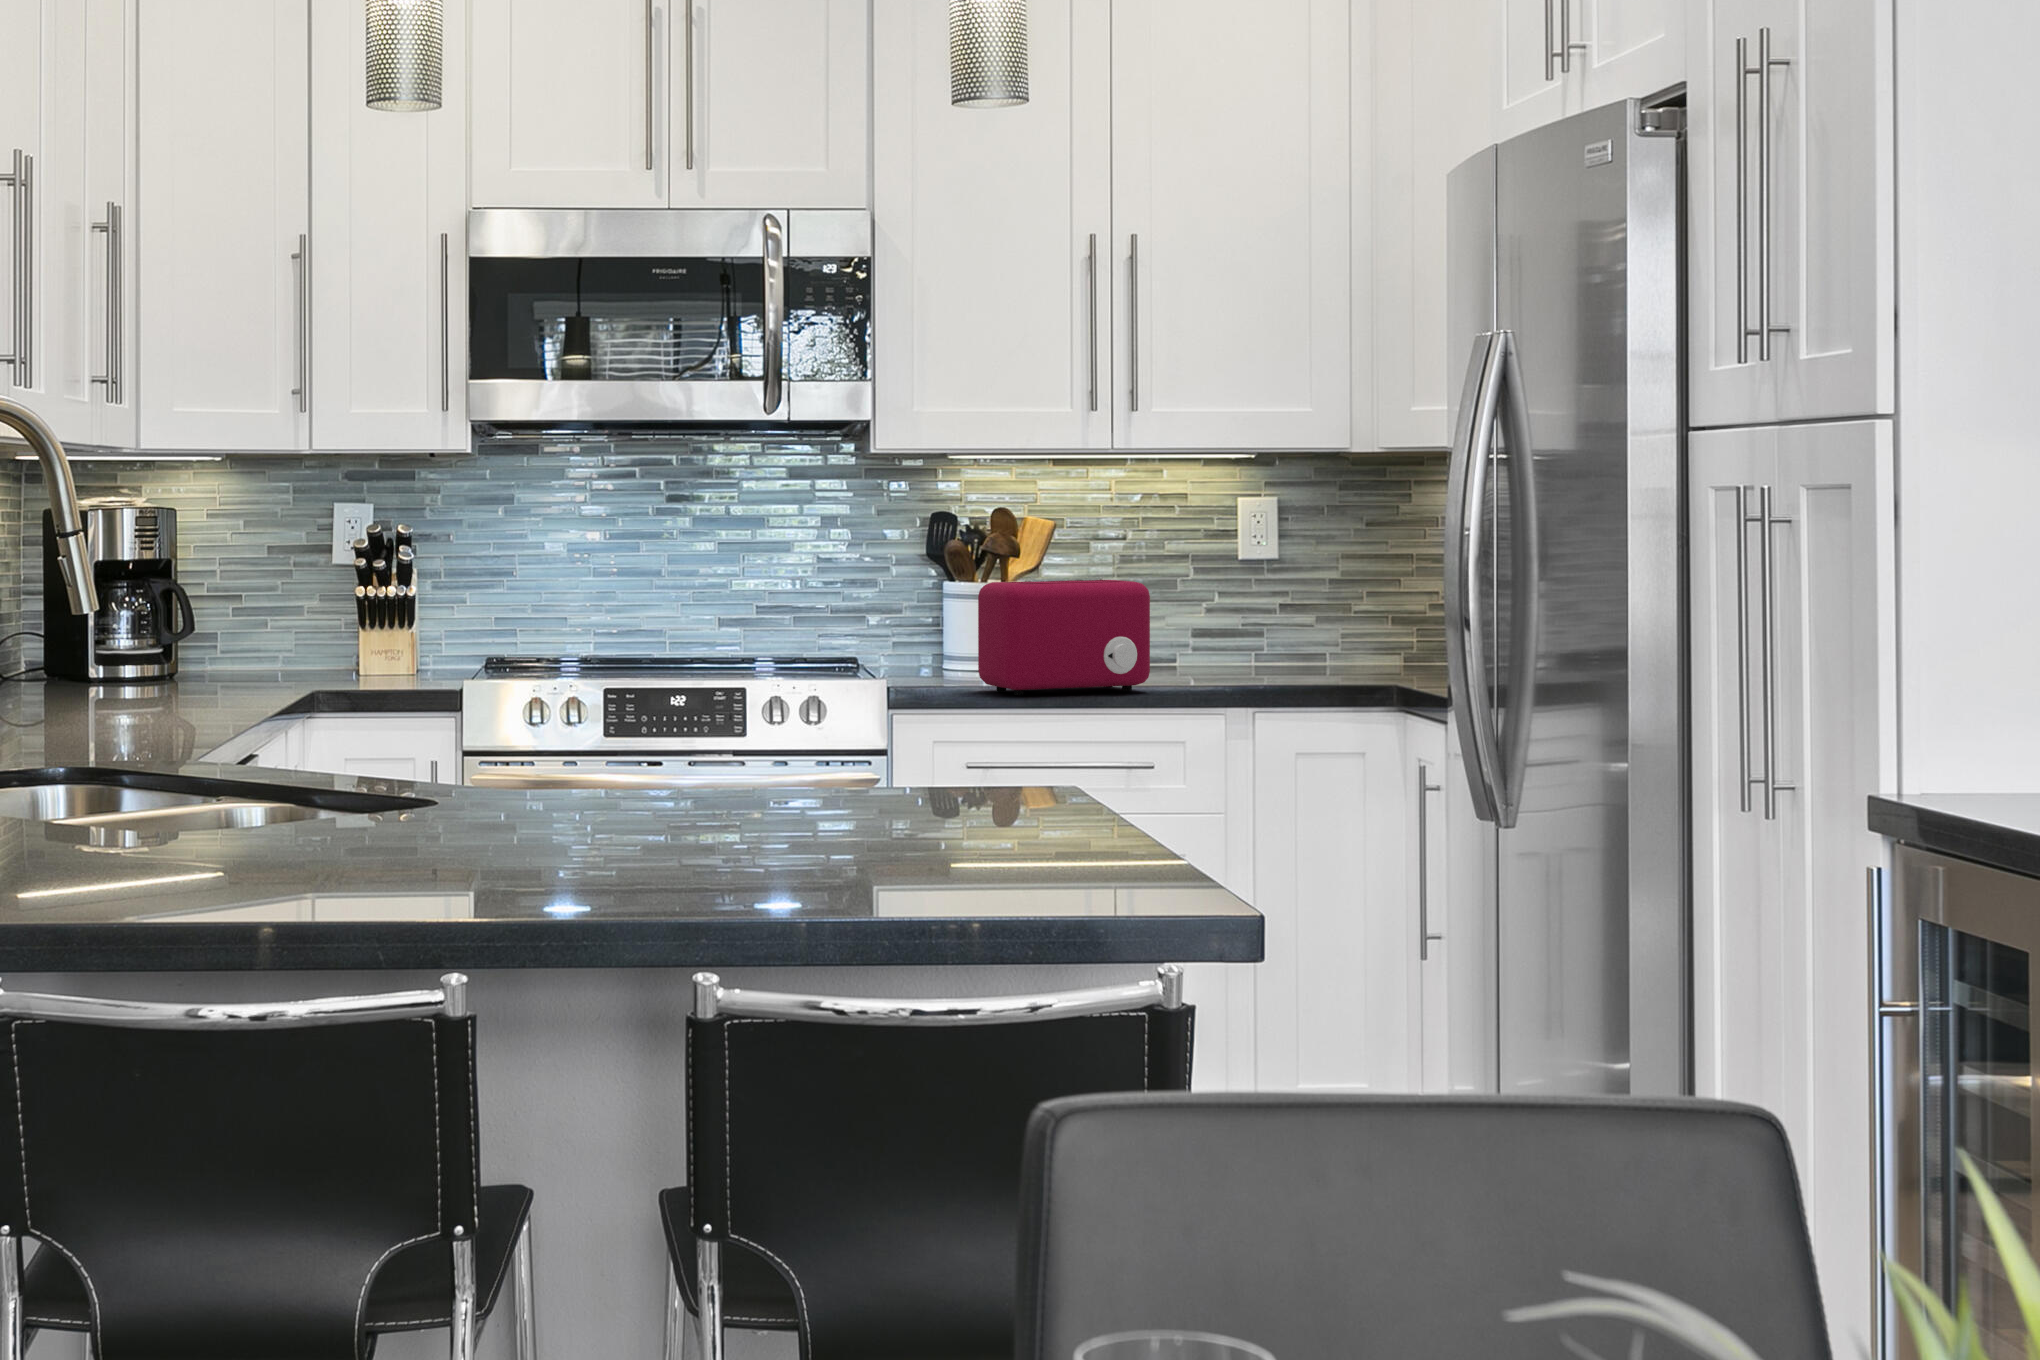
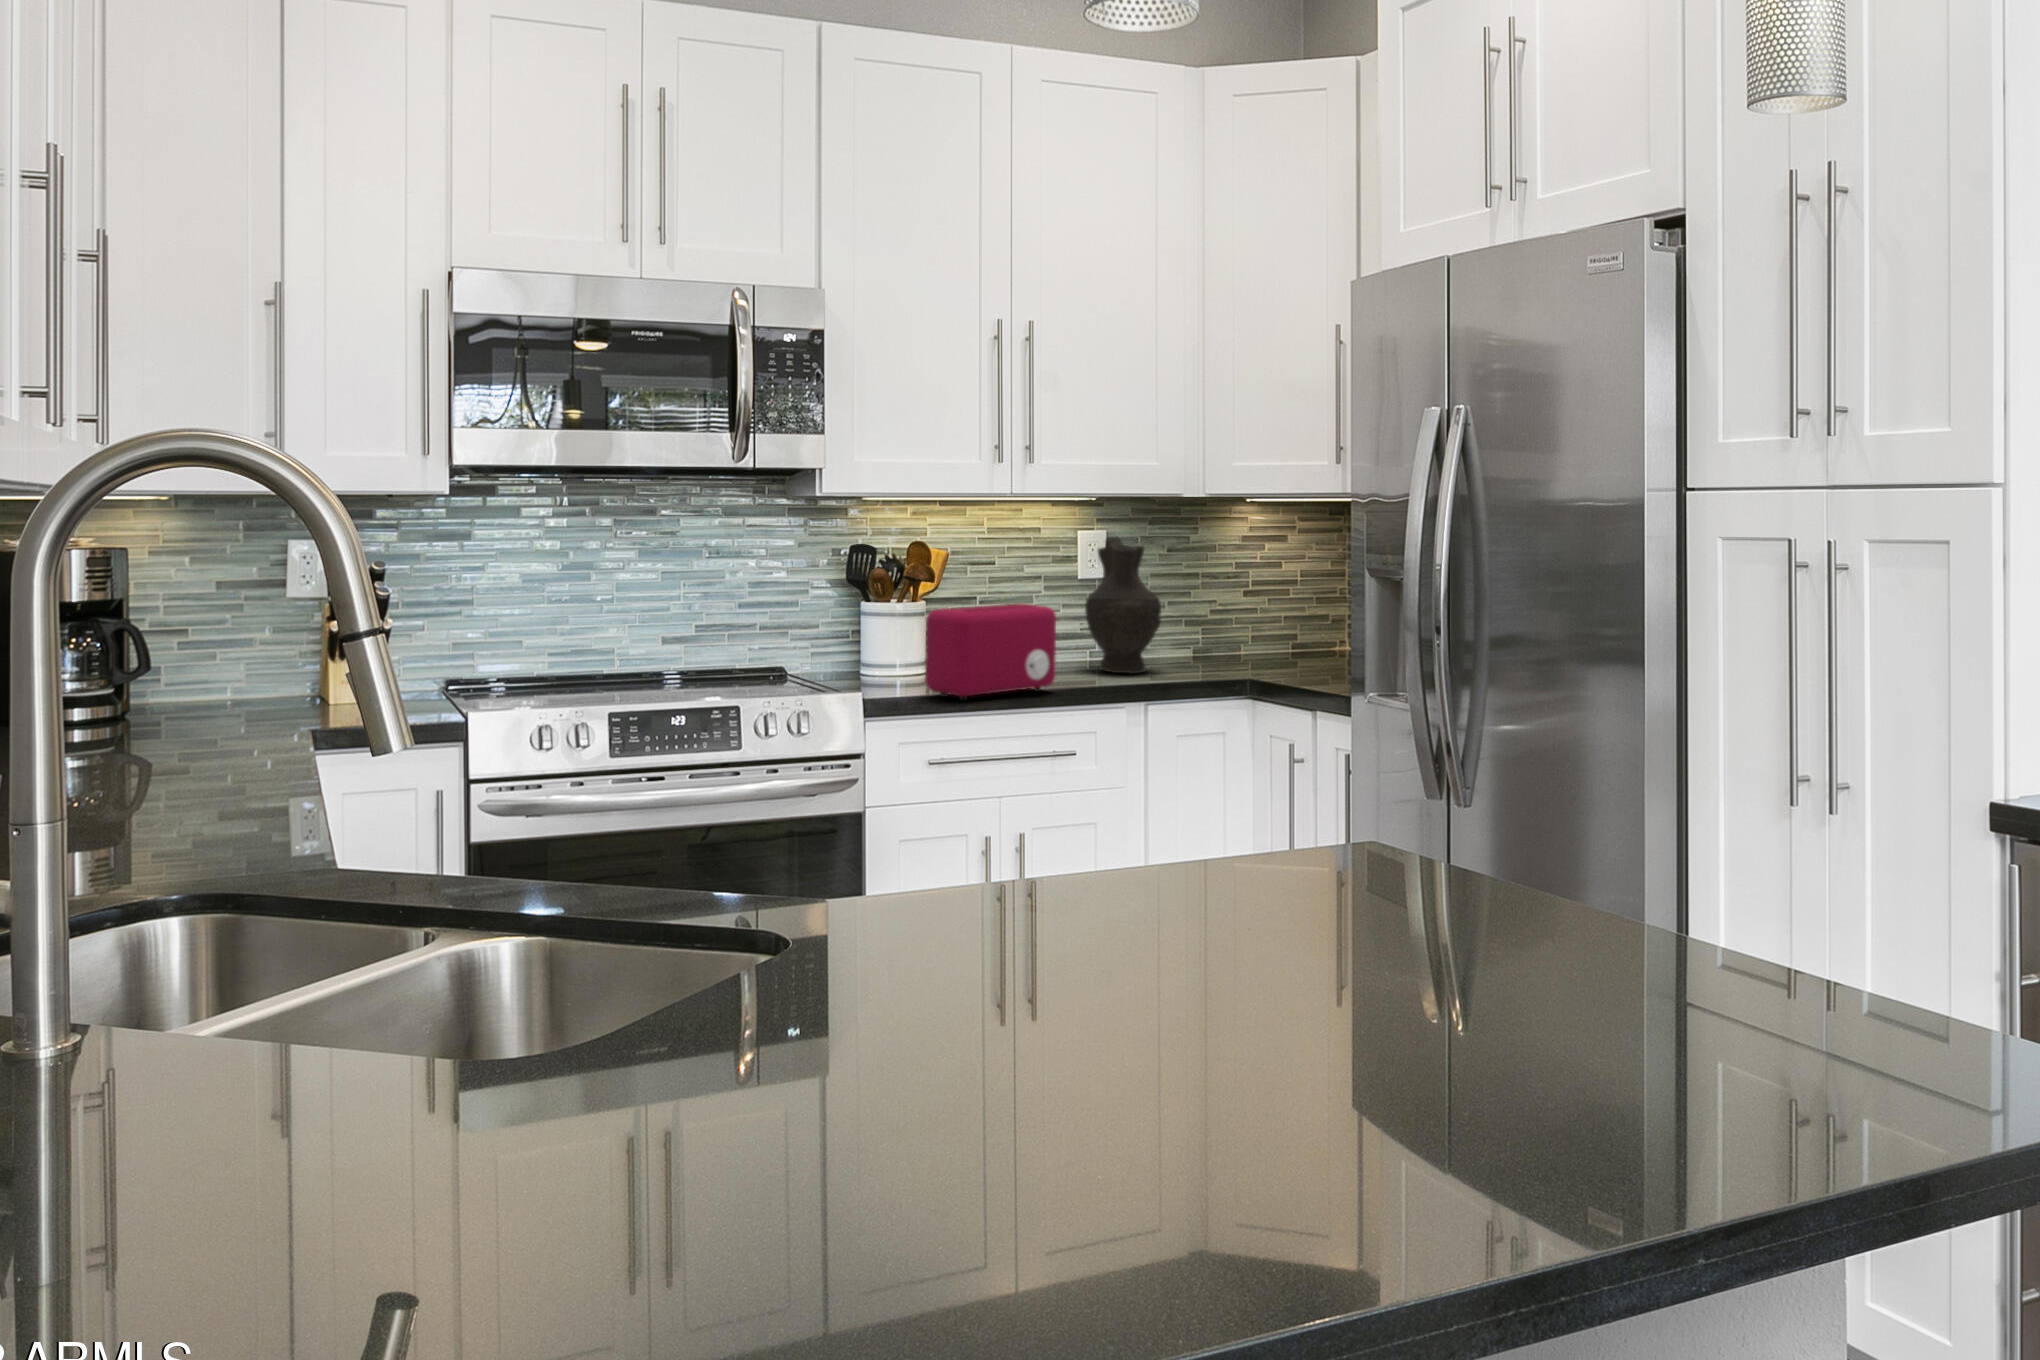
decorative vase: none [1229,501,1331,680] -> present [1085,537,1161,674]

